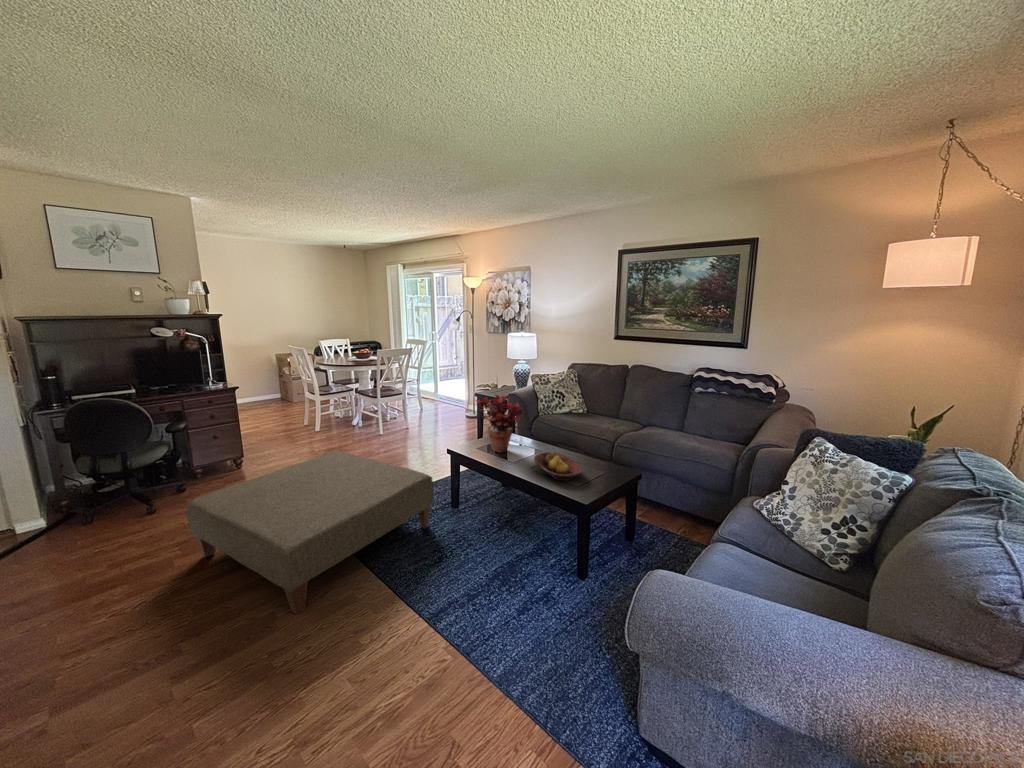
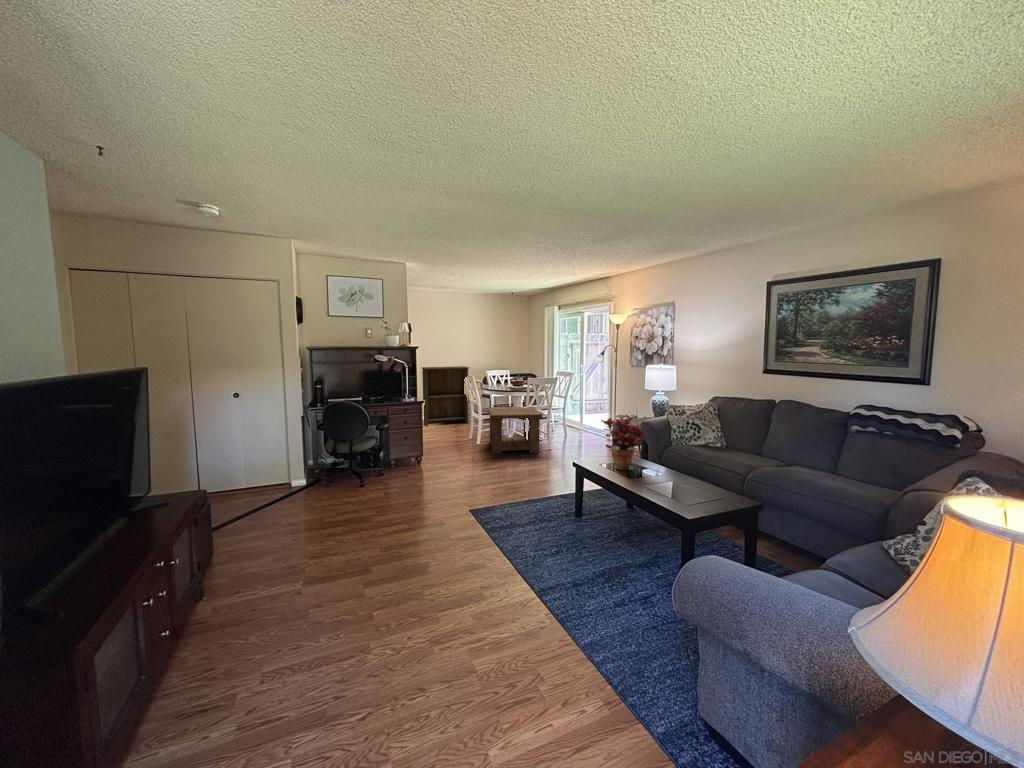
bookshelf: none [227,336,301,414] -> present [422,366,469,427]
side table: none [327,382,396,442] -> present [488,407,542,454]
ottoman: present [187,451,434,614] -> none [383,455,558,566]
fruit bowl: present [534,452,581,481] -> none [650,472,694,499]

